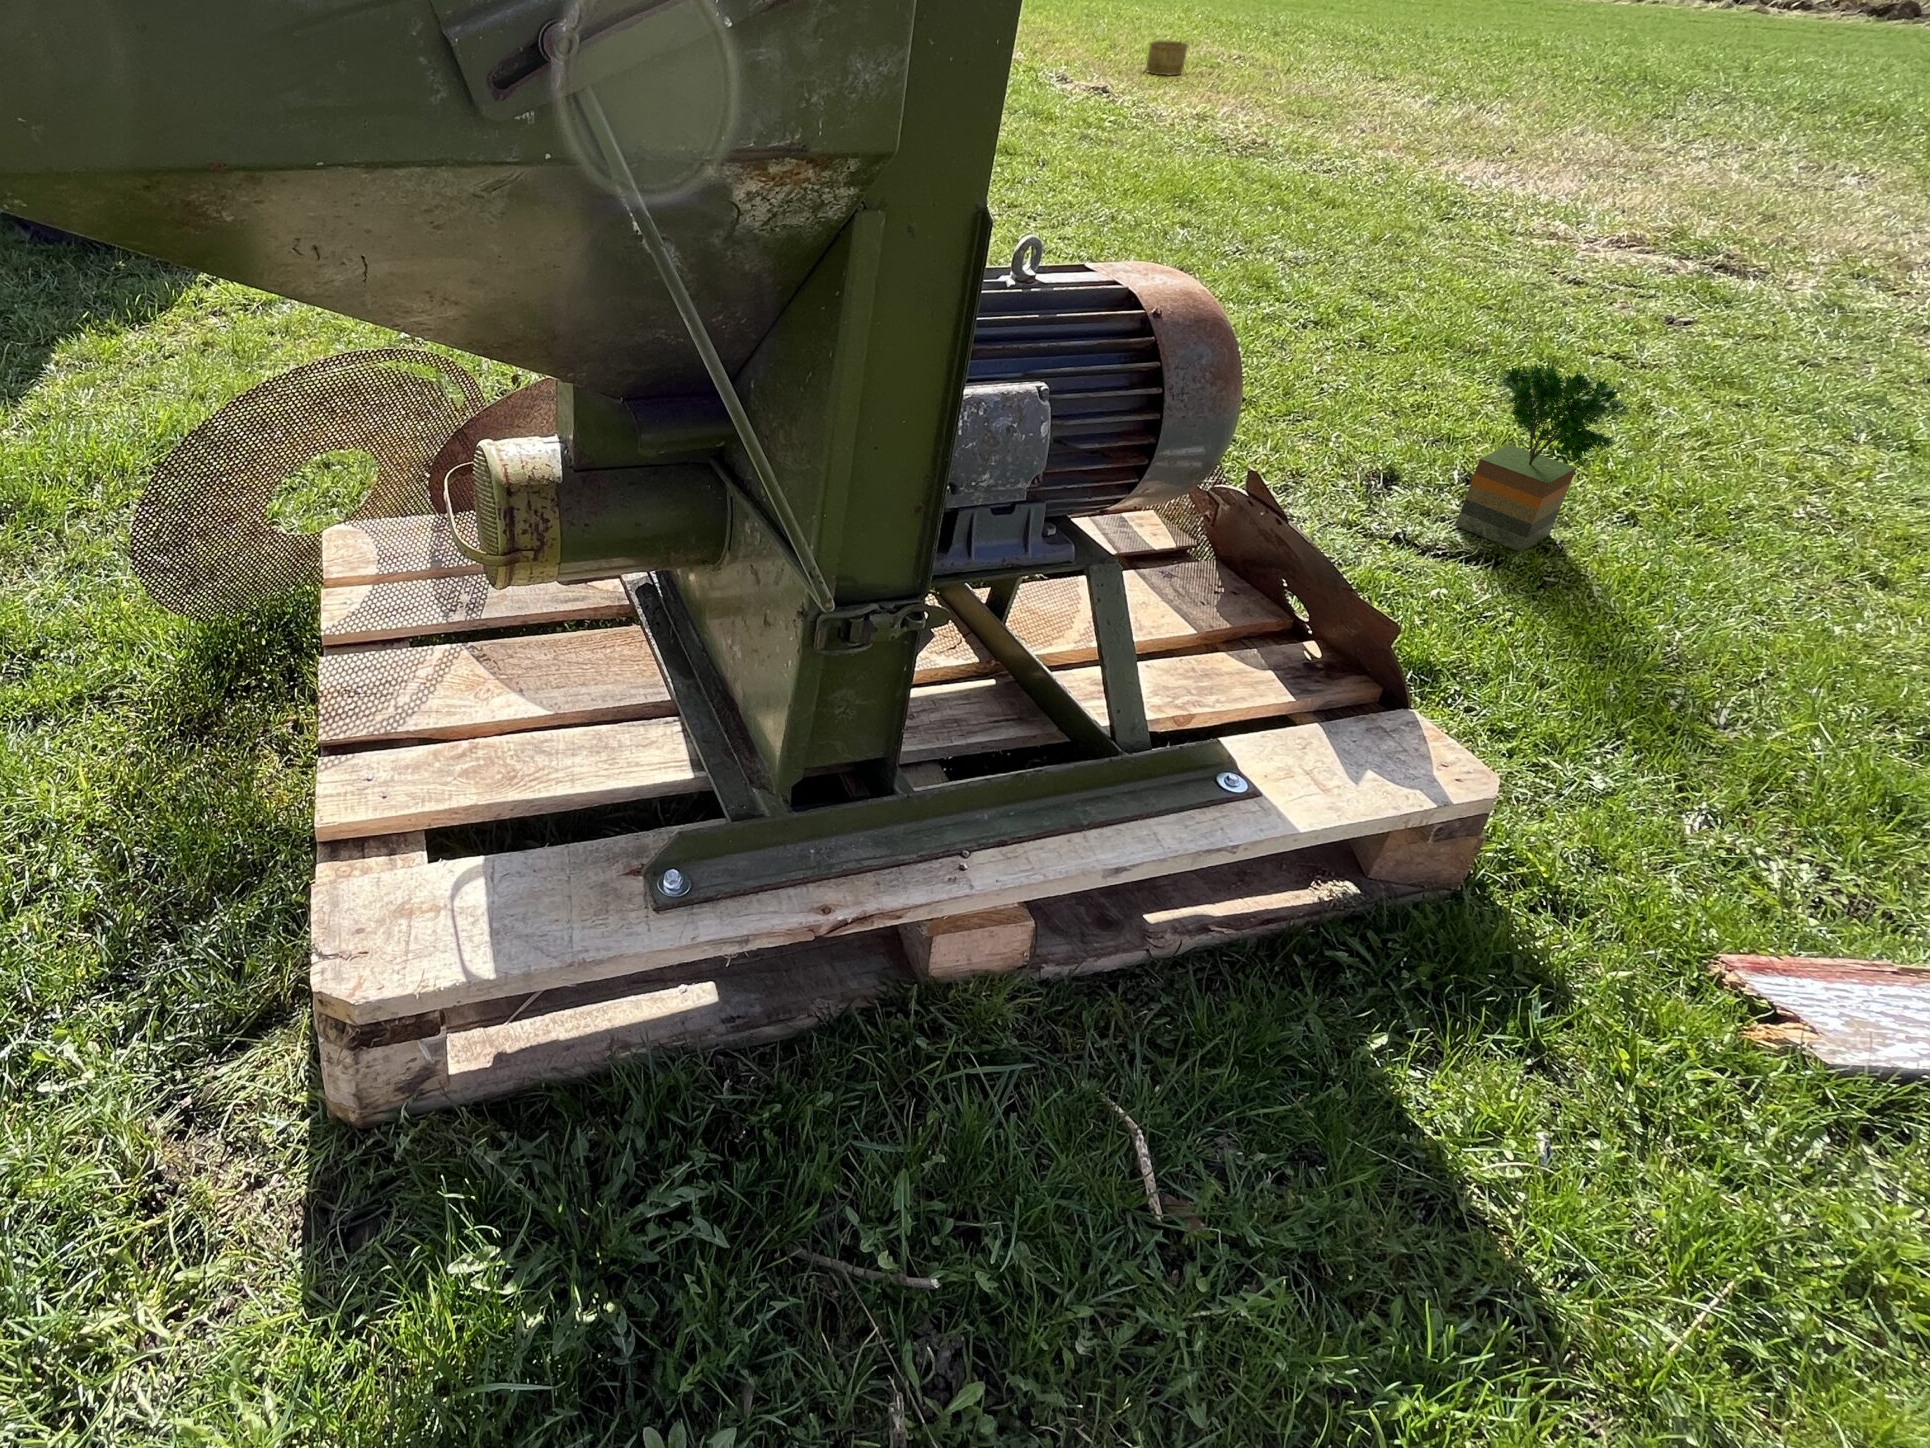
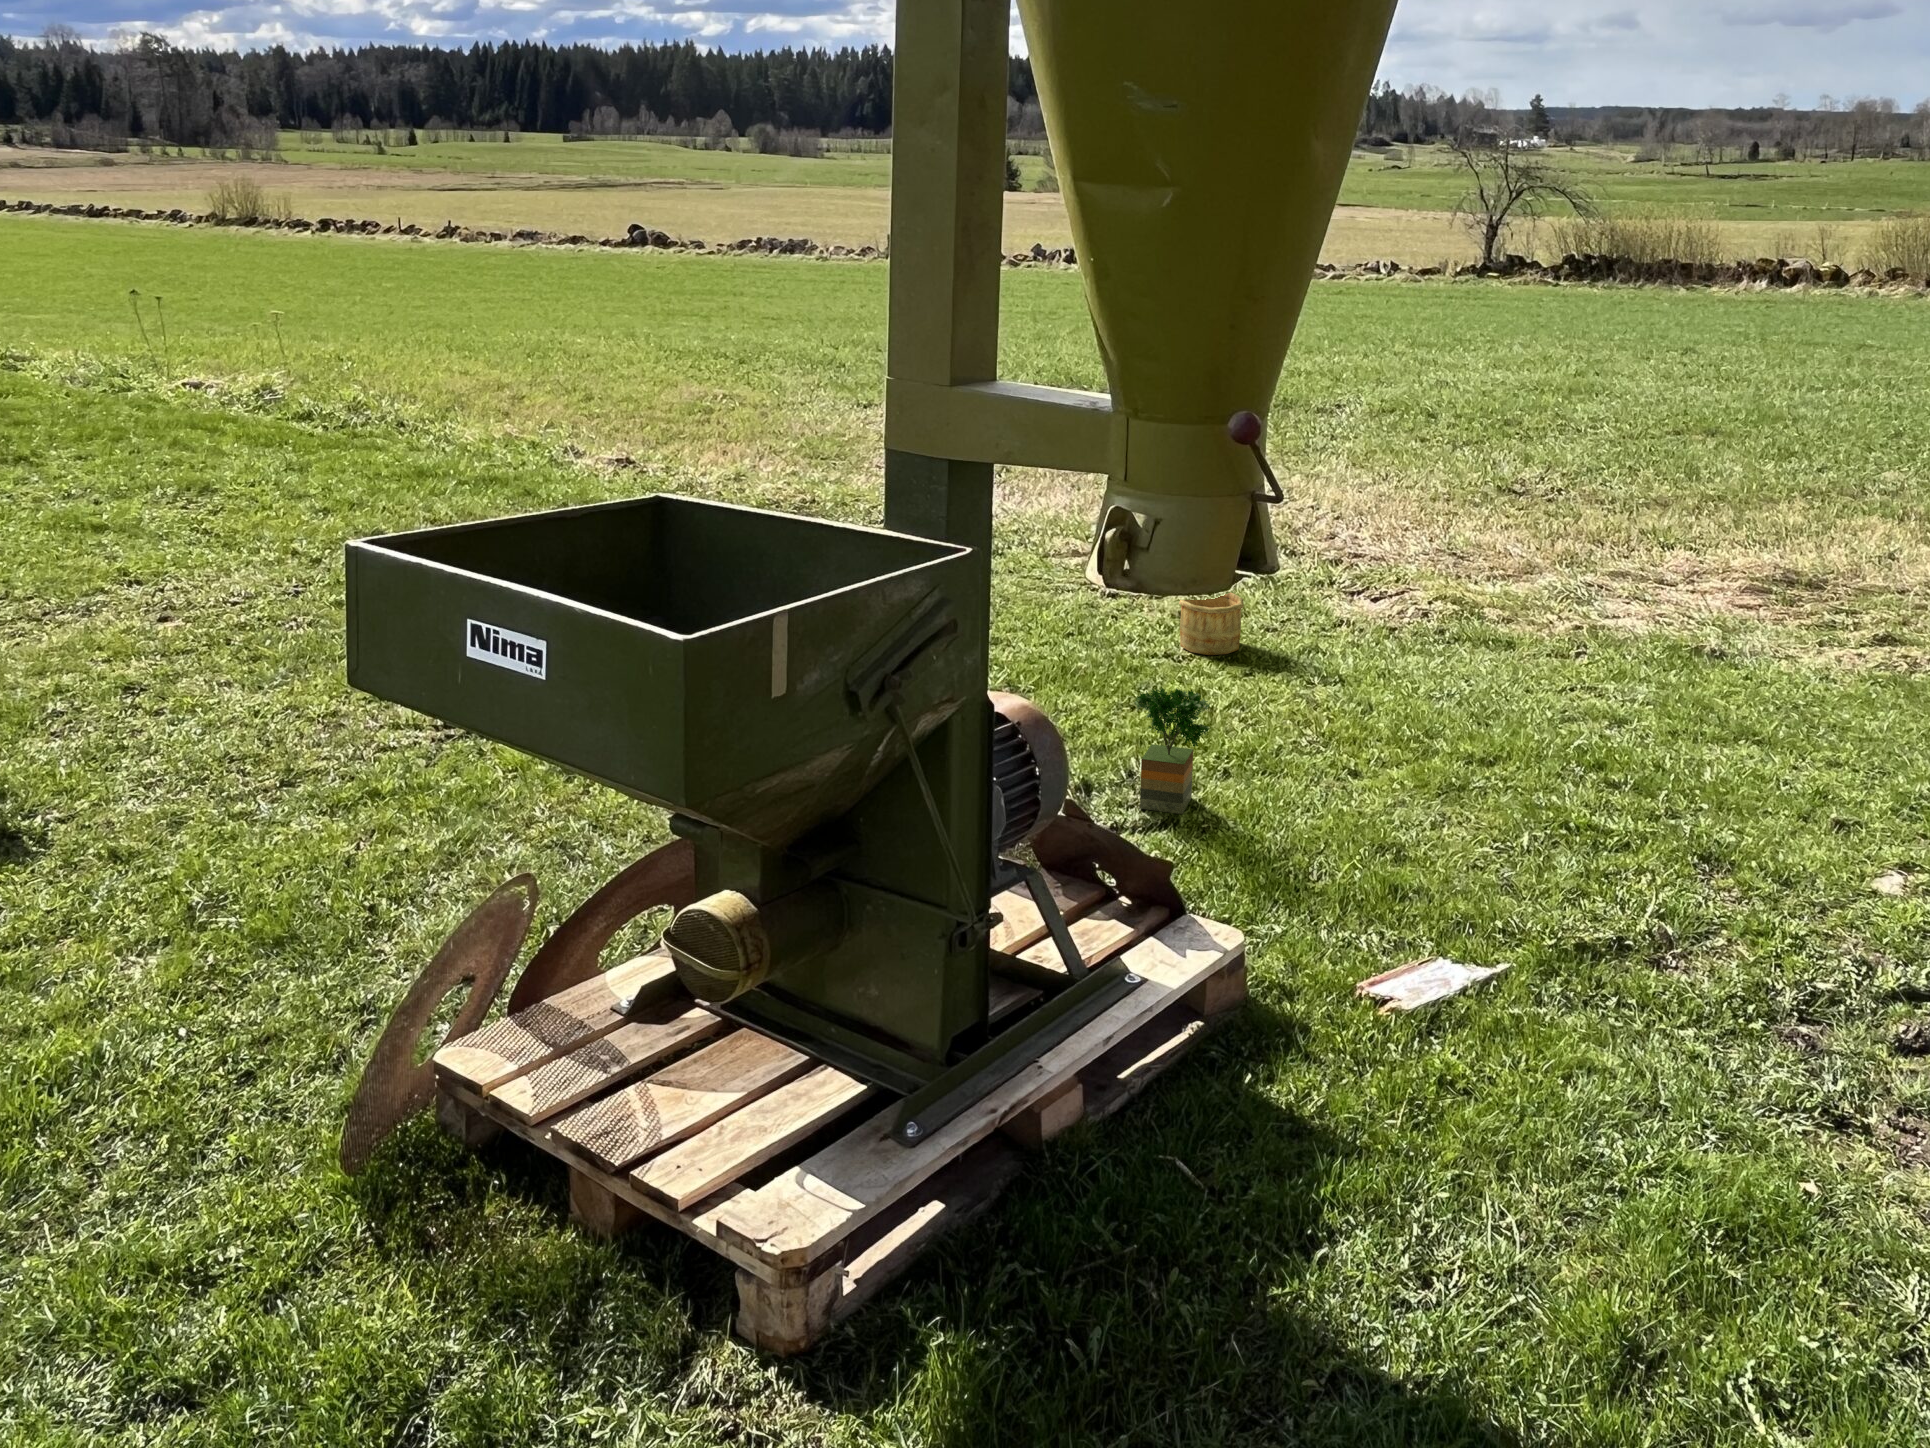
wooden bucket: present [1146,41,1188,75] -> present [1179,592,1244,655]

